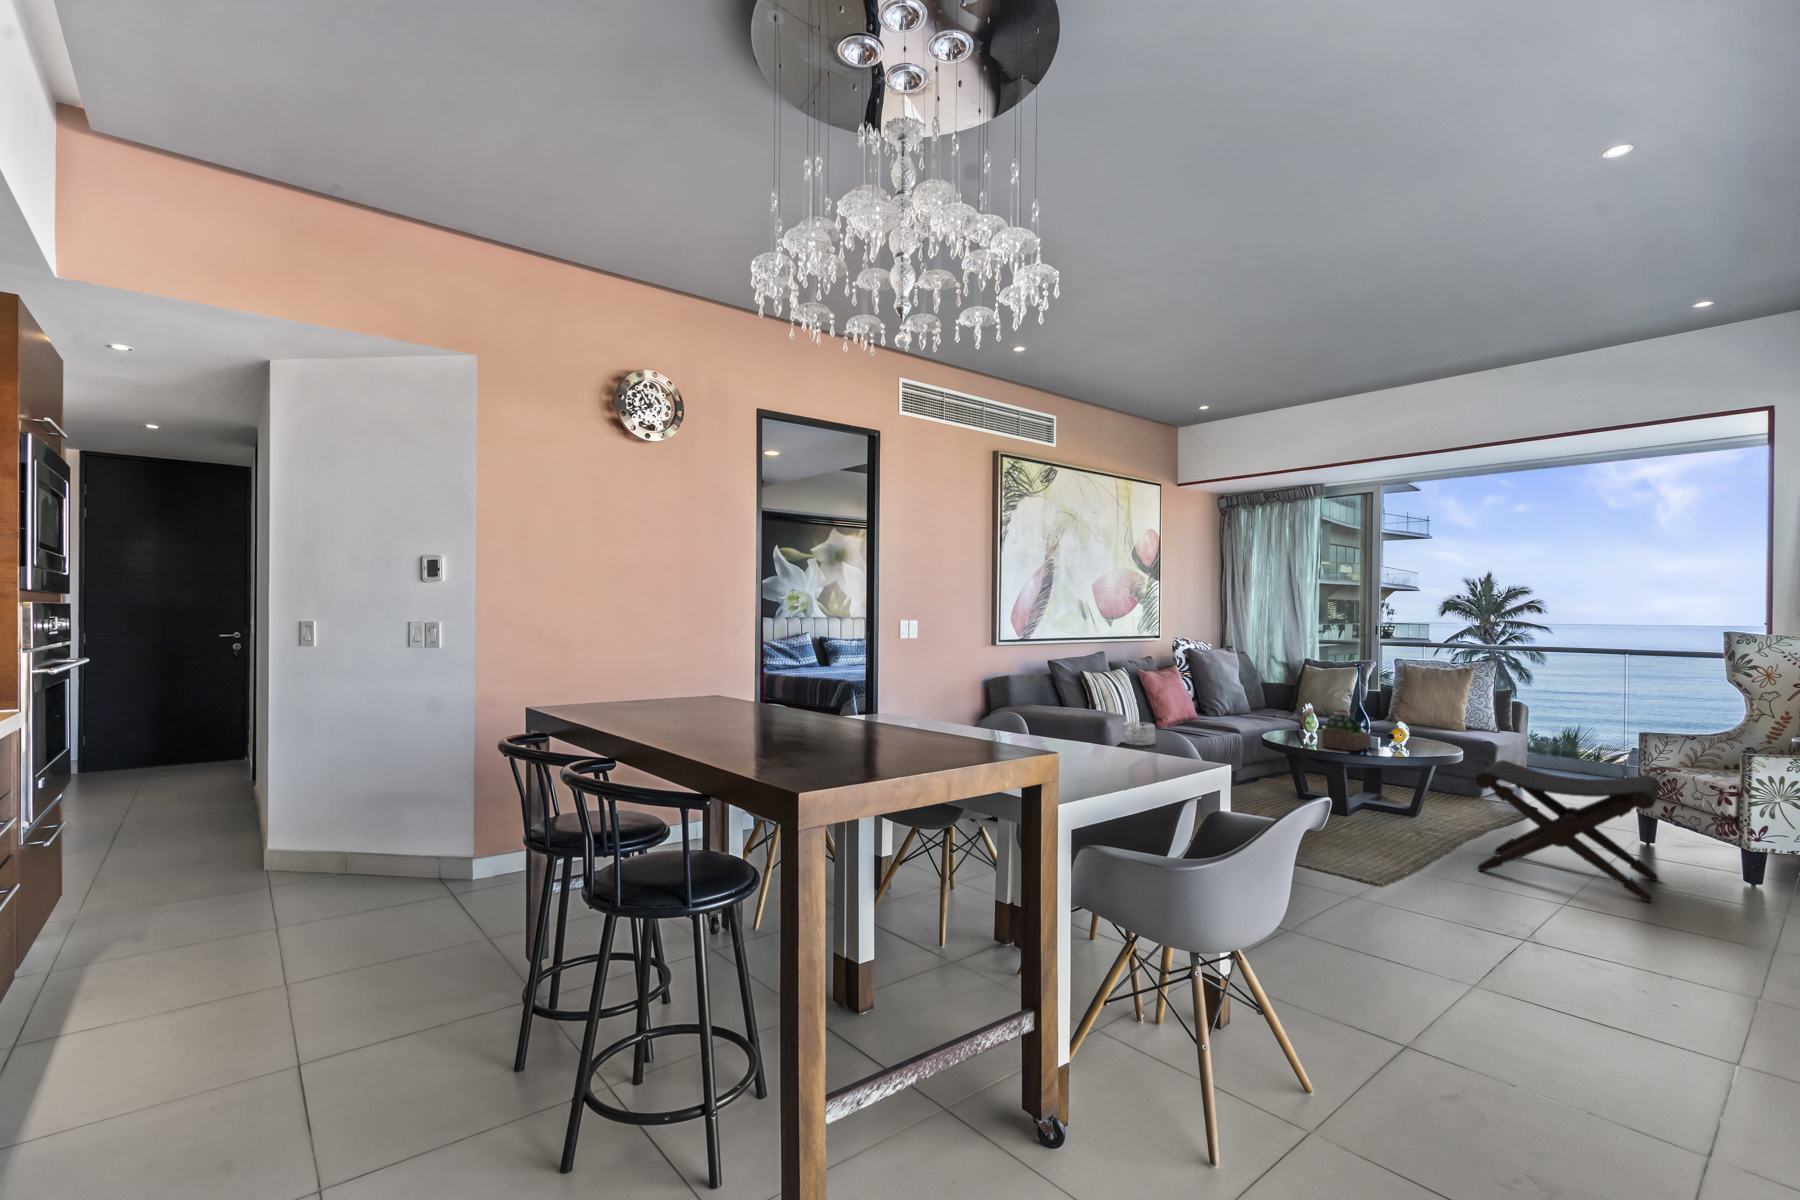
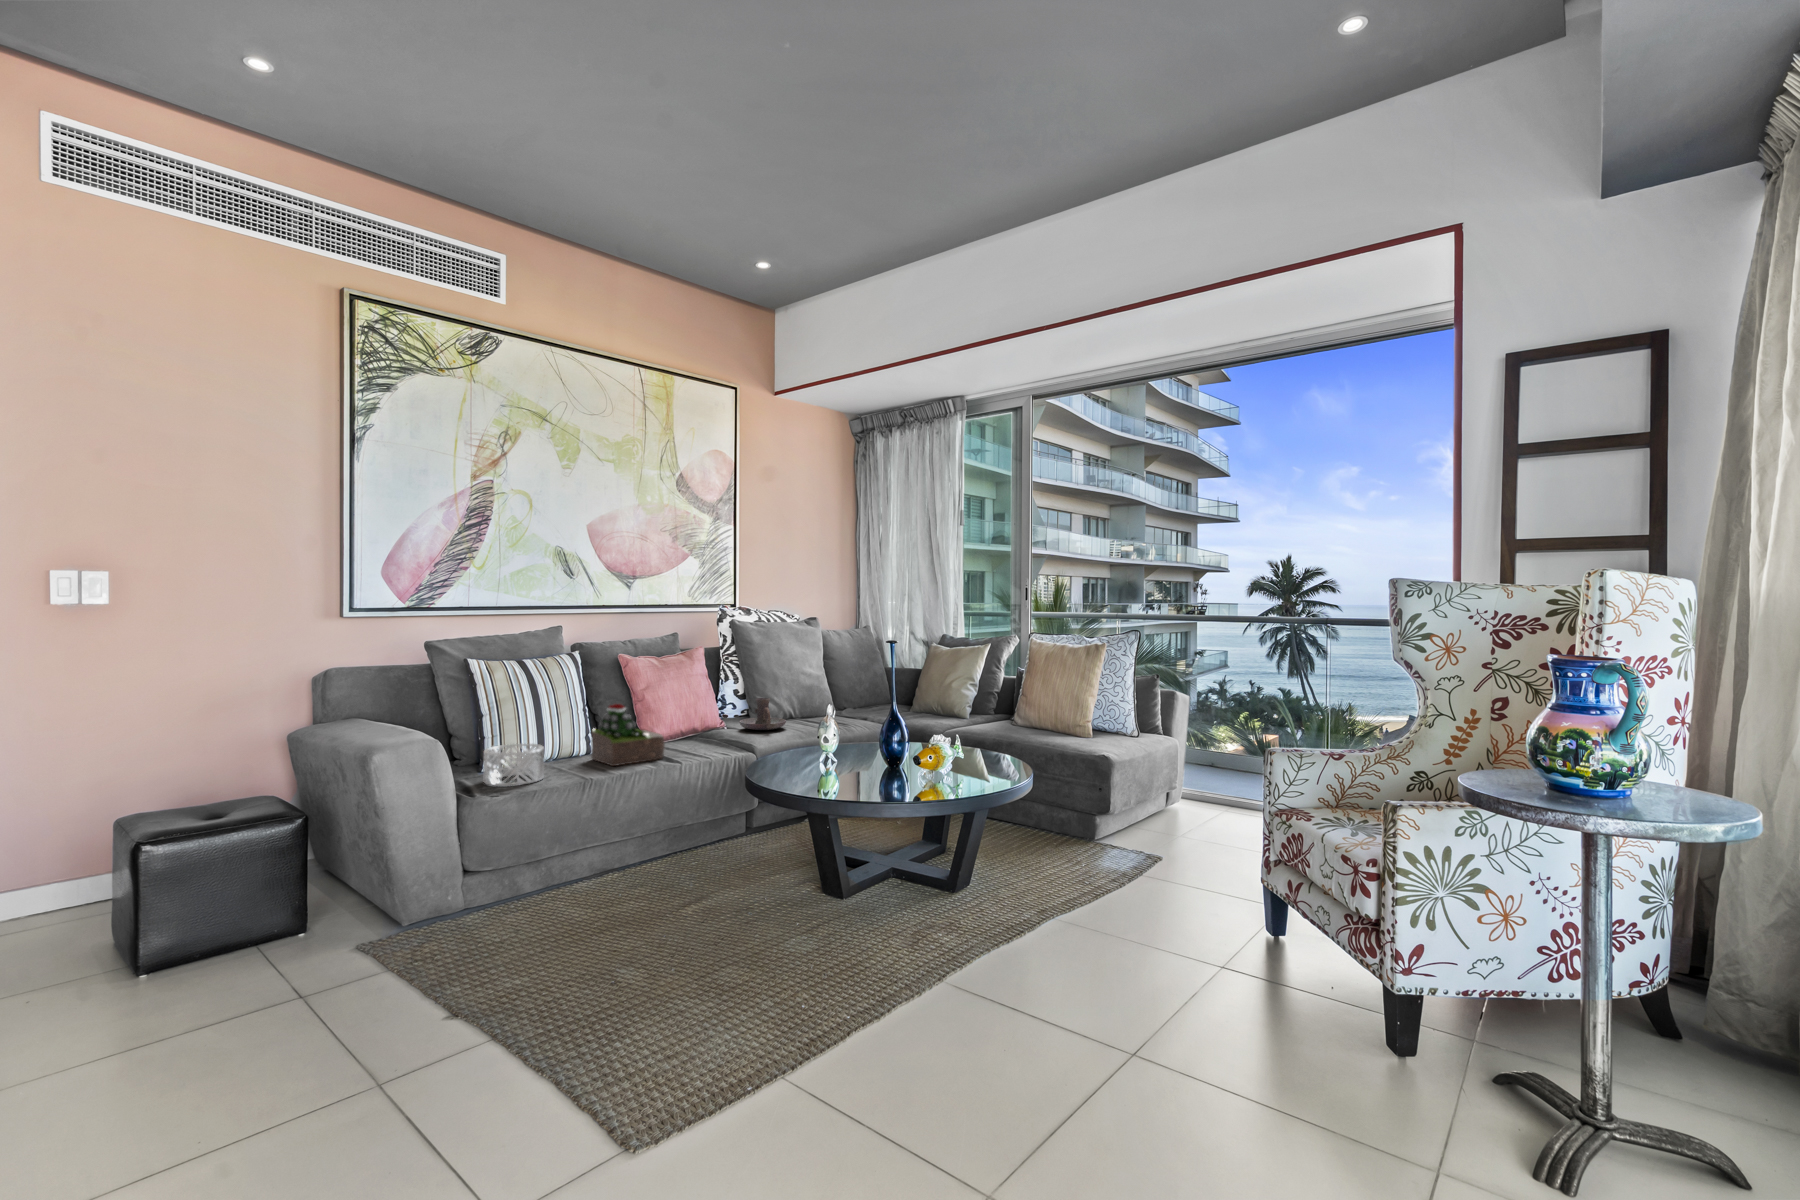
candle holder: none [1204,701,1237,722] -> present [739,698,786,730]
succulent plant: present [1322,710,1371,751] -> present [591,704,665,766]
footstool: present [1475,760,1661,902] -> none [915,812,1247,1145]

